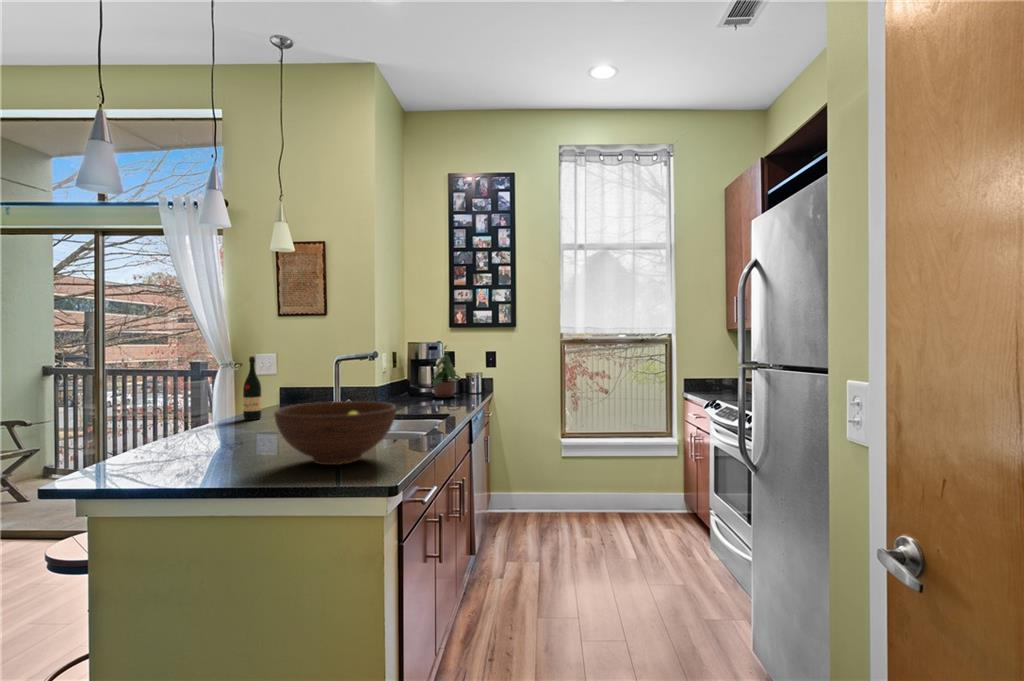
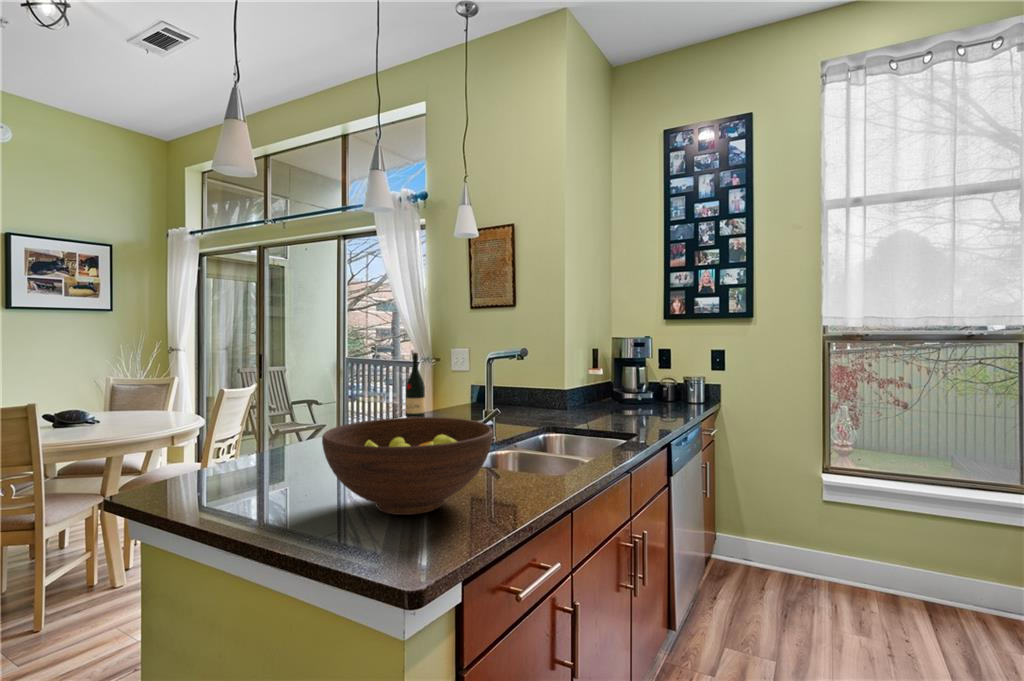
potted plant: present [433,346,456,397] -> none [632,341,672,407]

